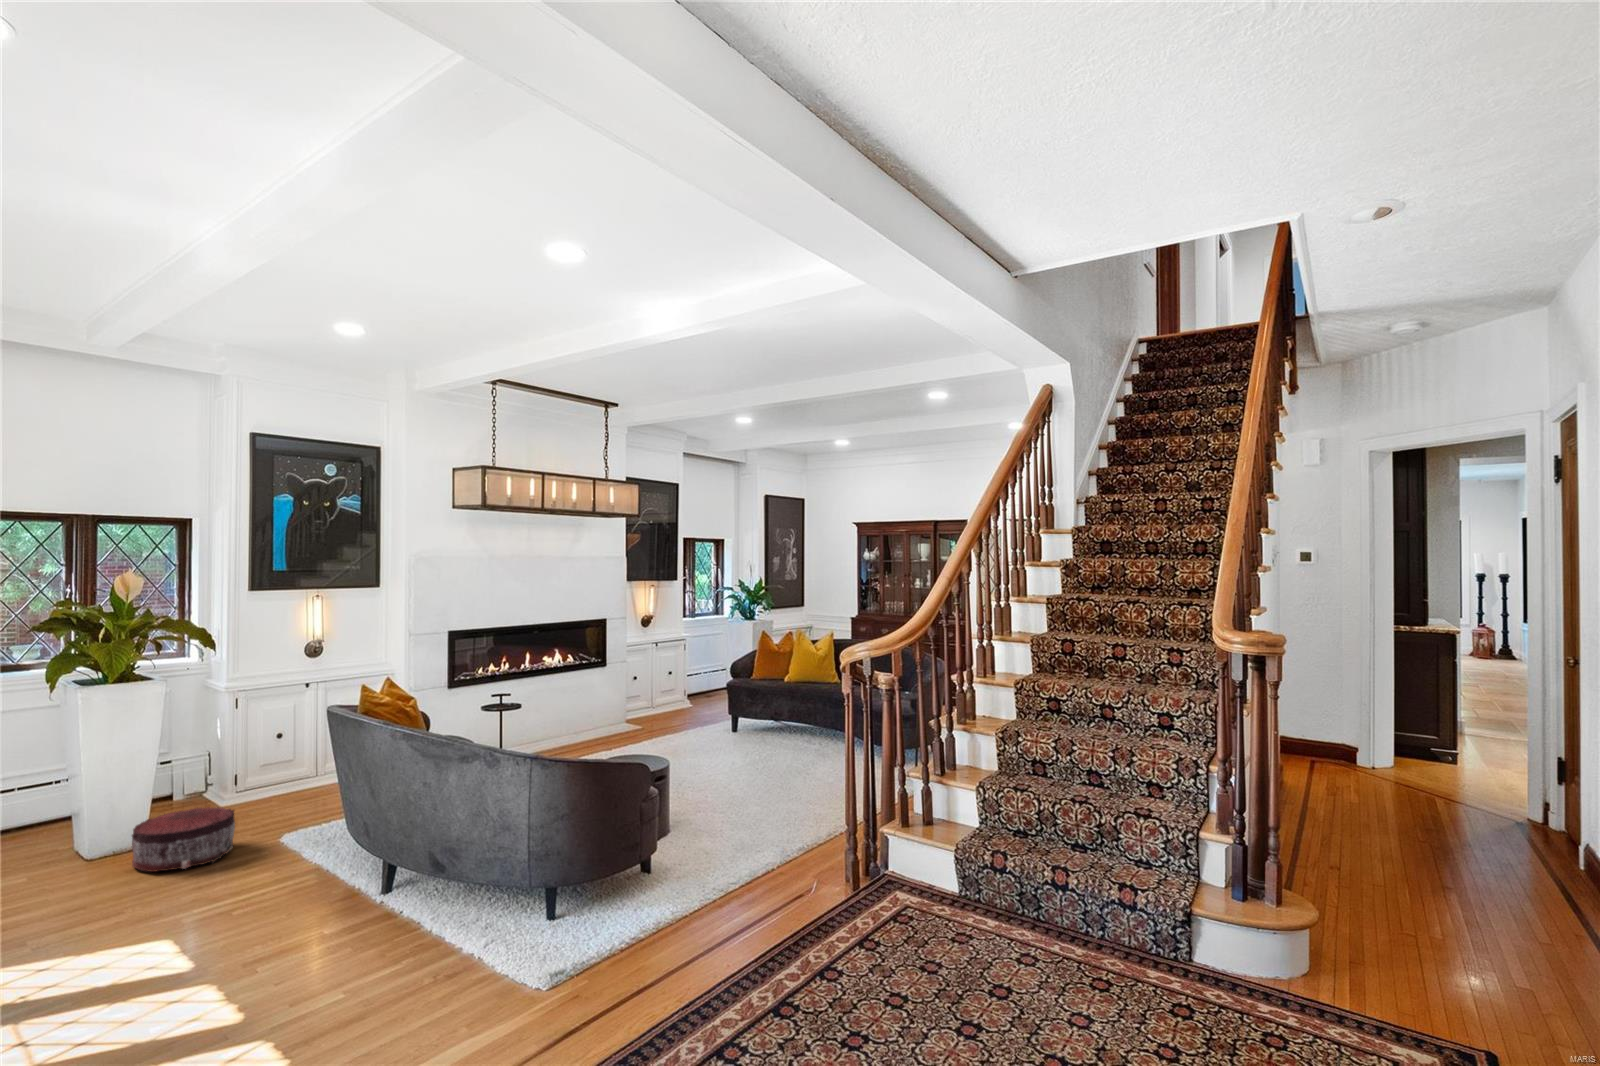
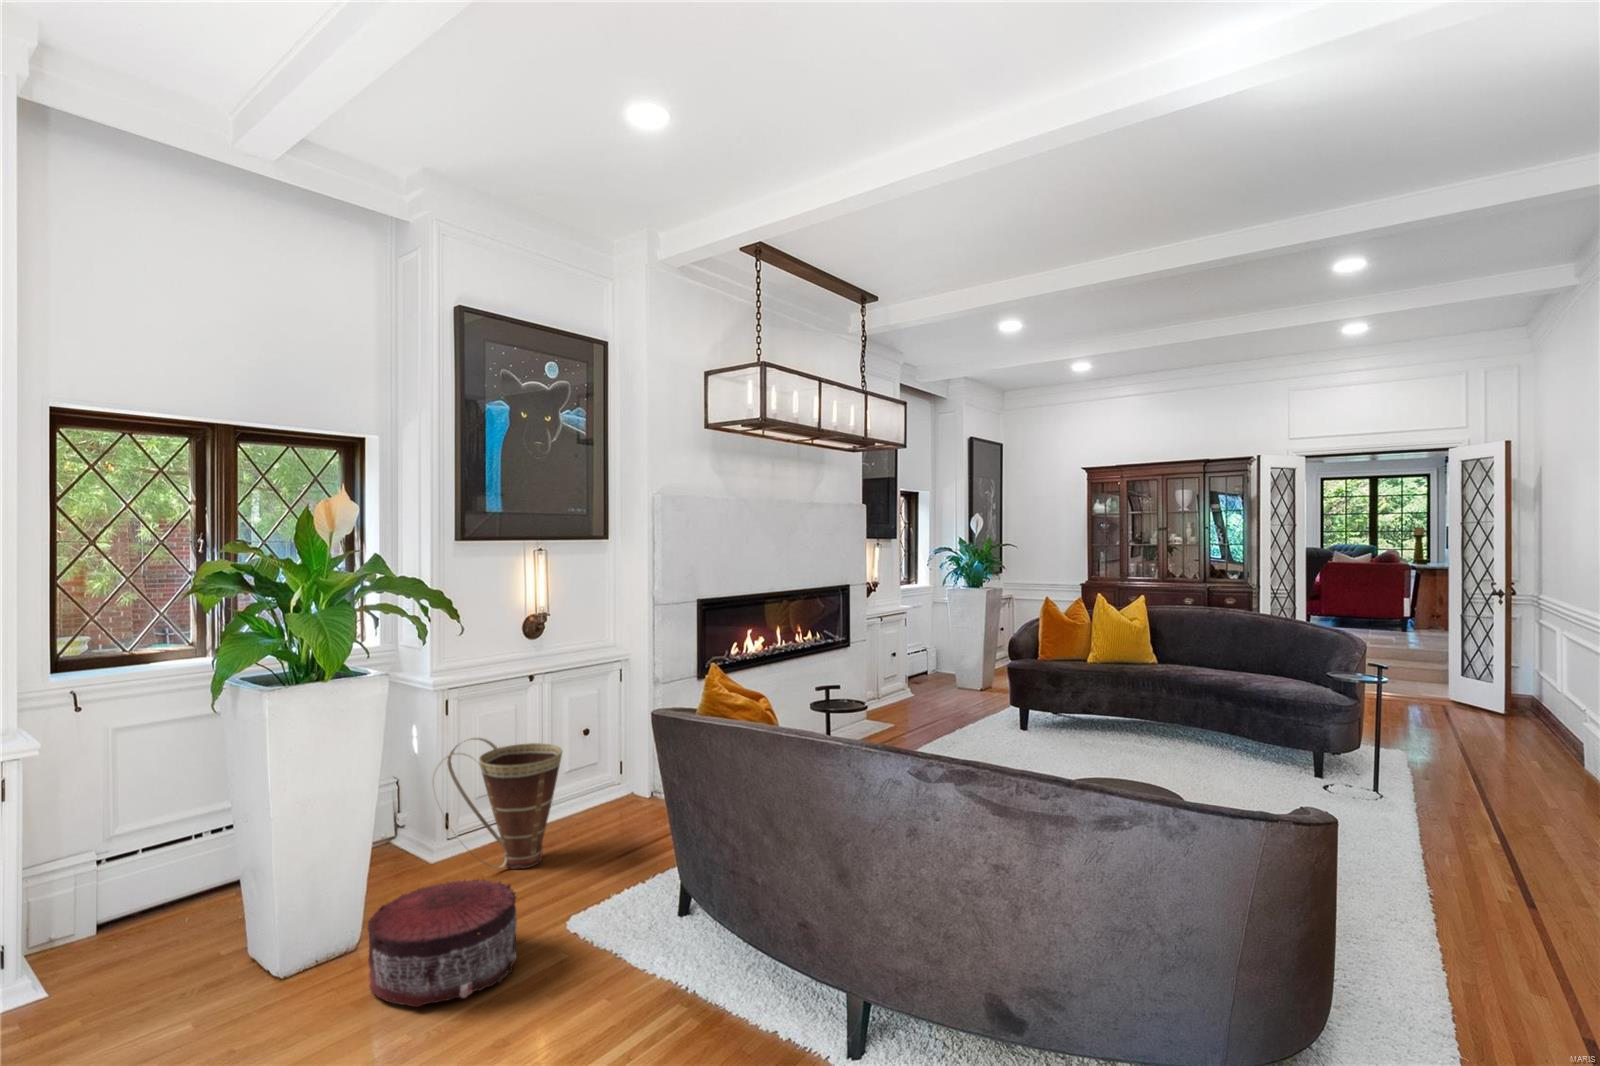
basket: none [215,724,312,810] -> present [432,738,562,869]

